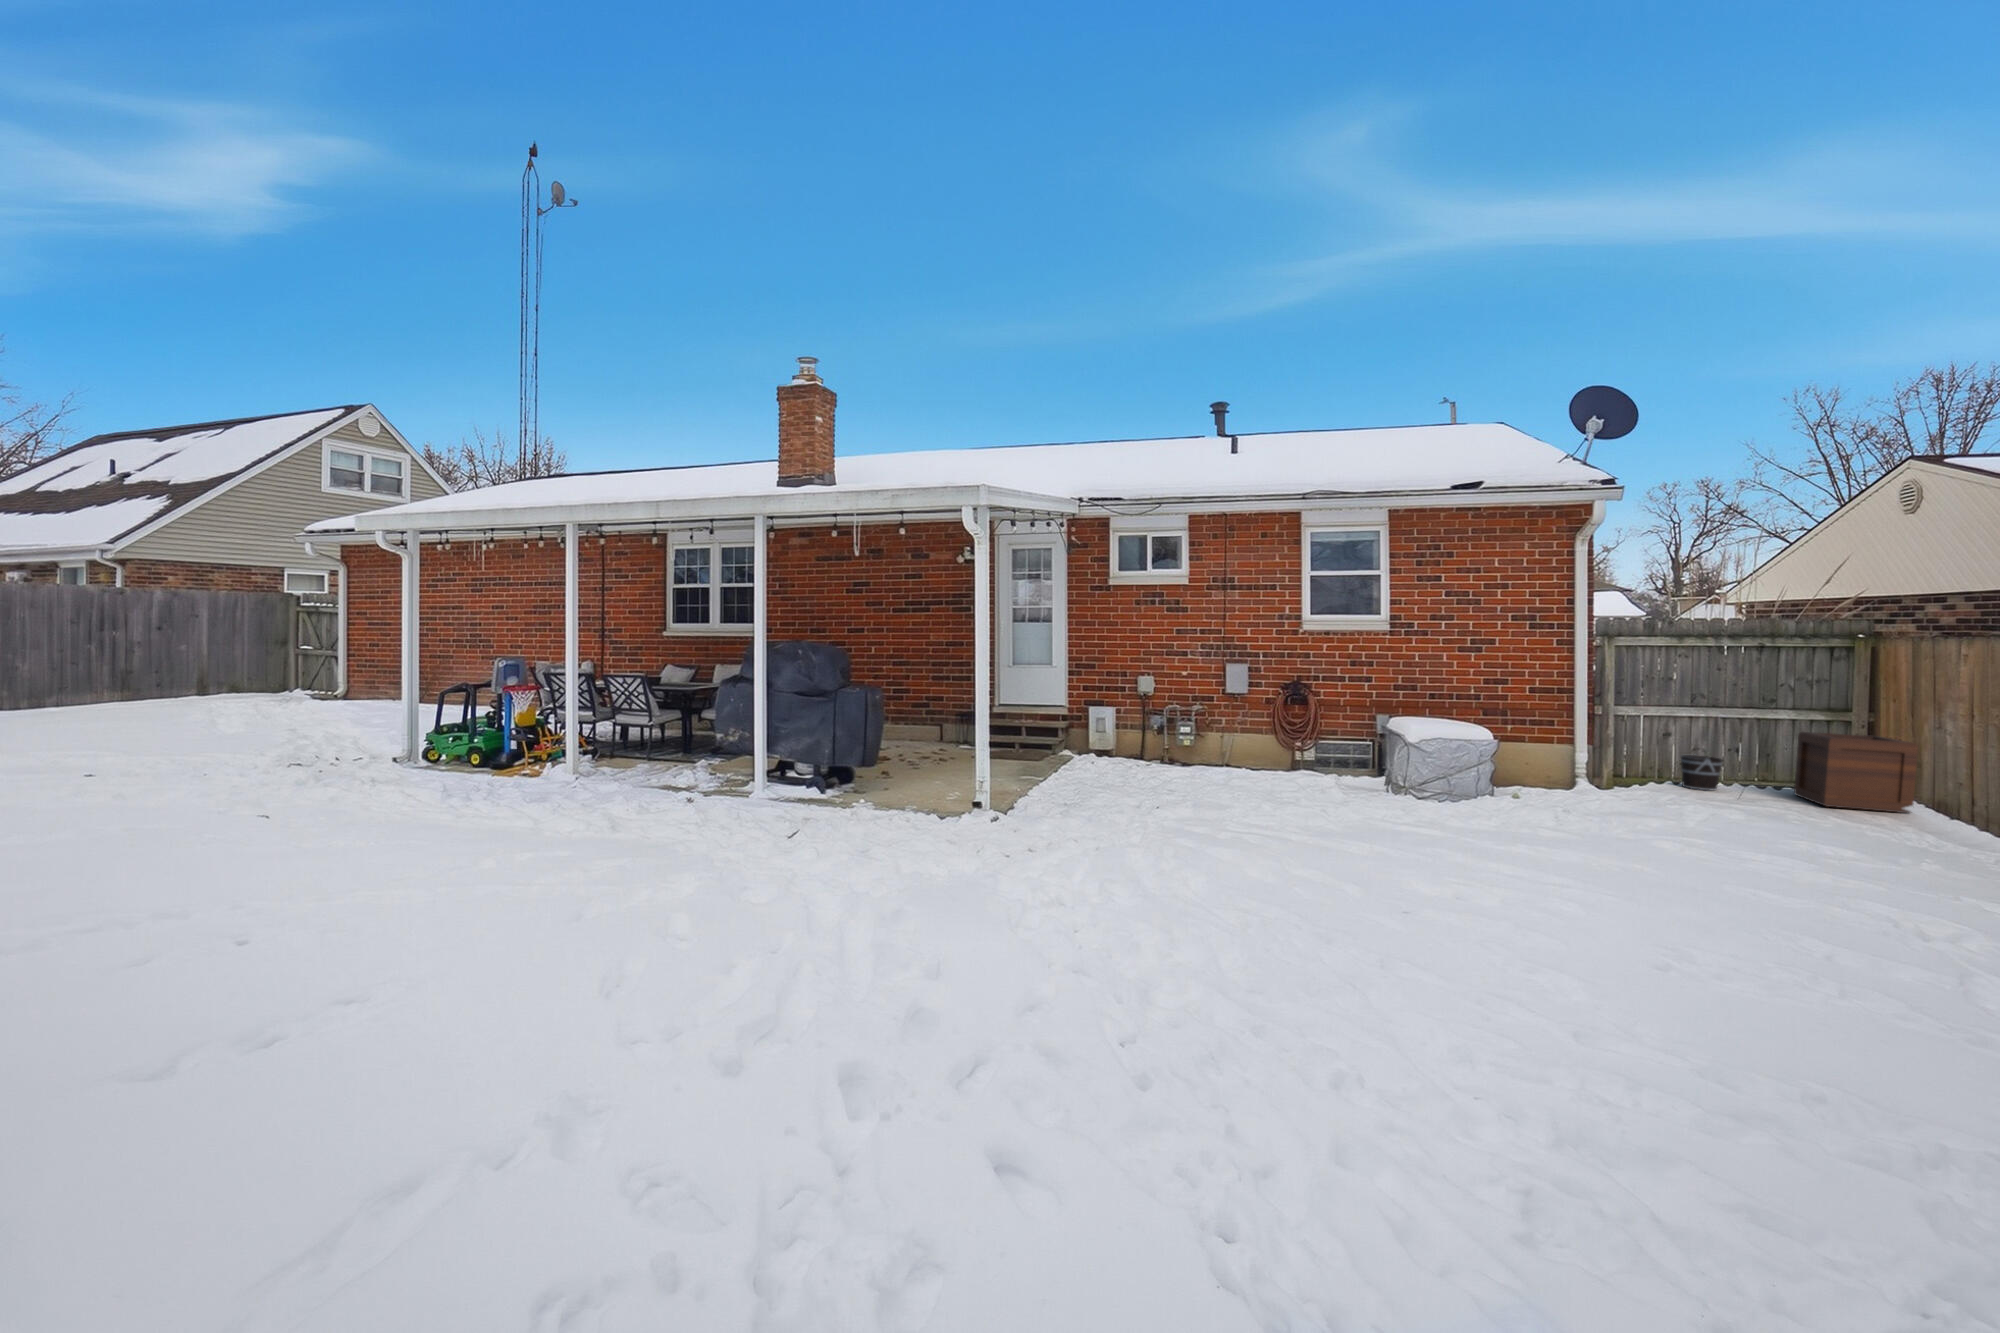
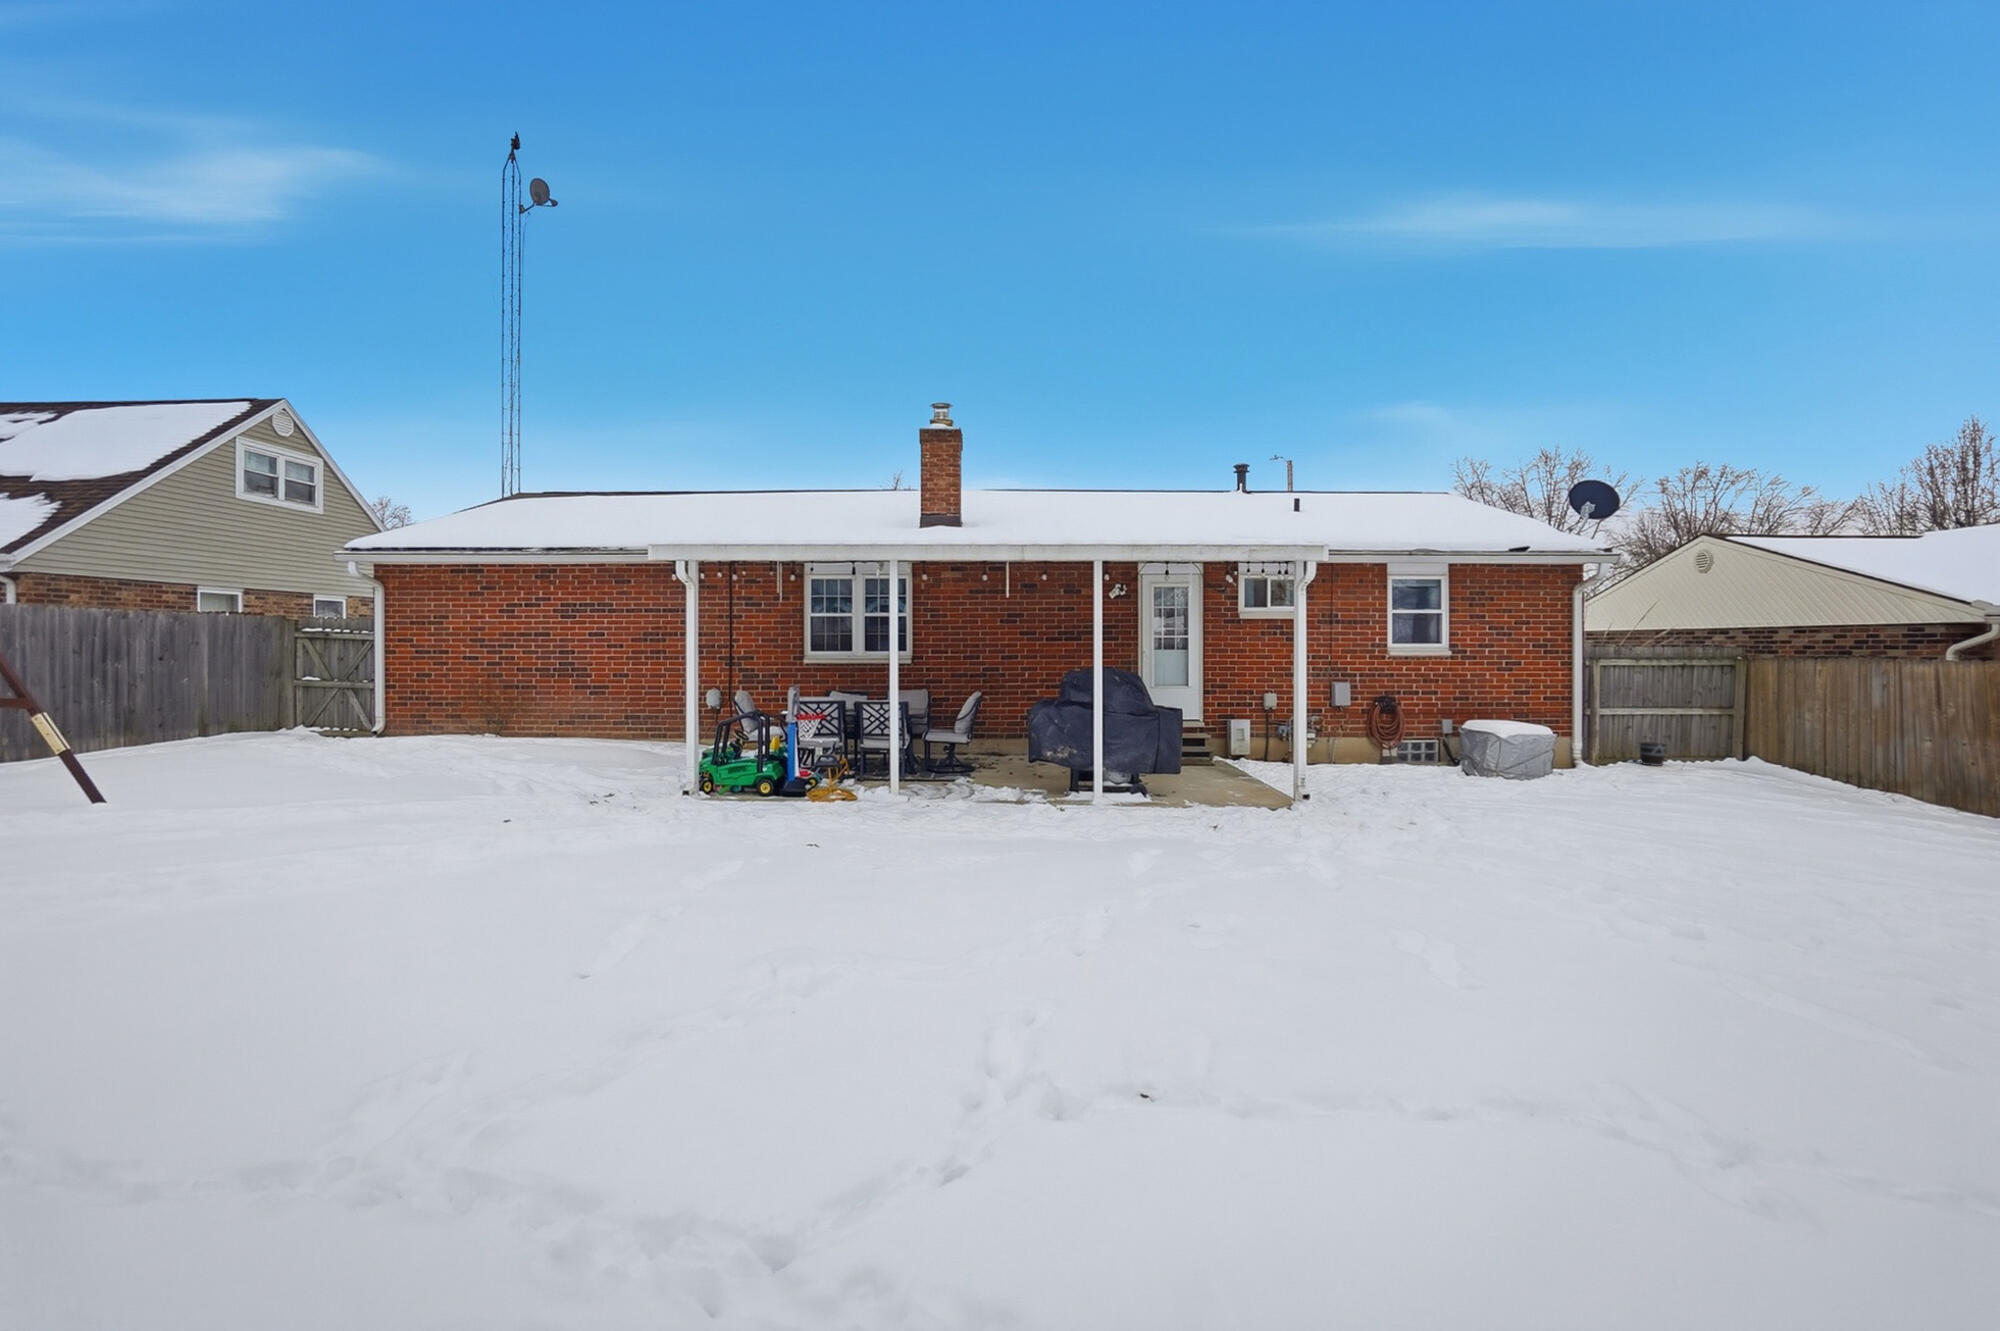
wooden crate: present [1794,732,1918,813] -> none [1708,724,1785,774]

